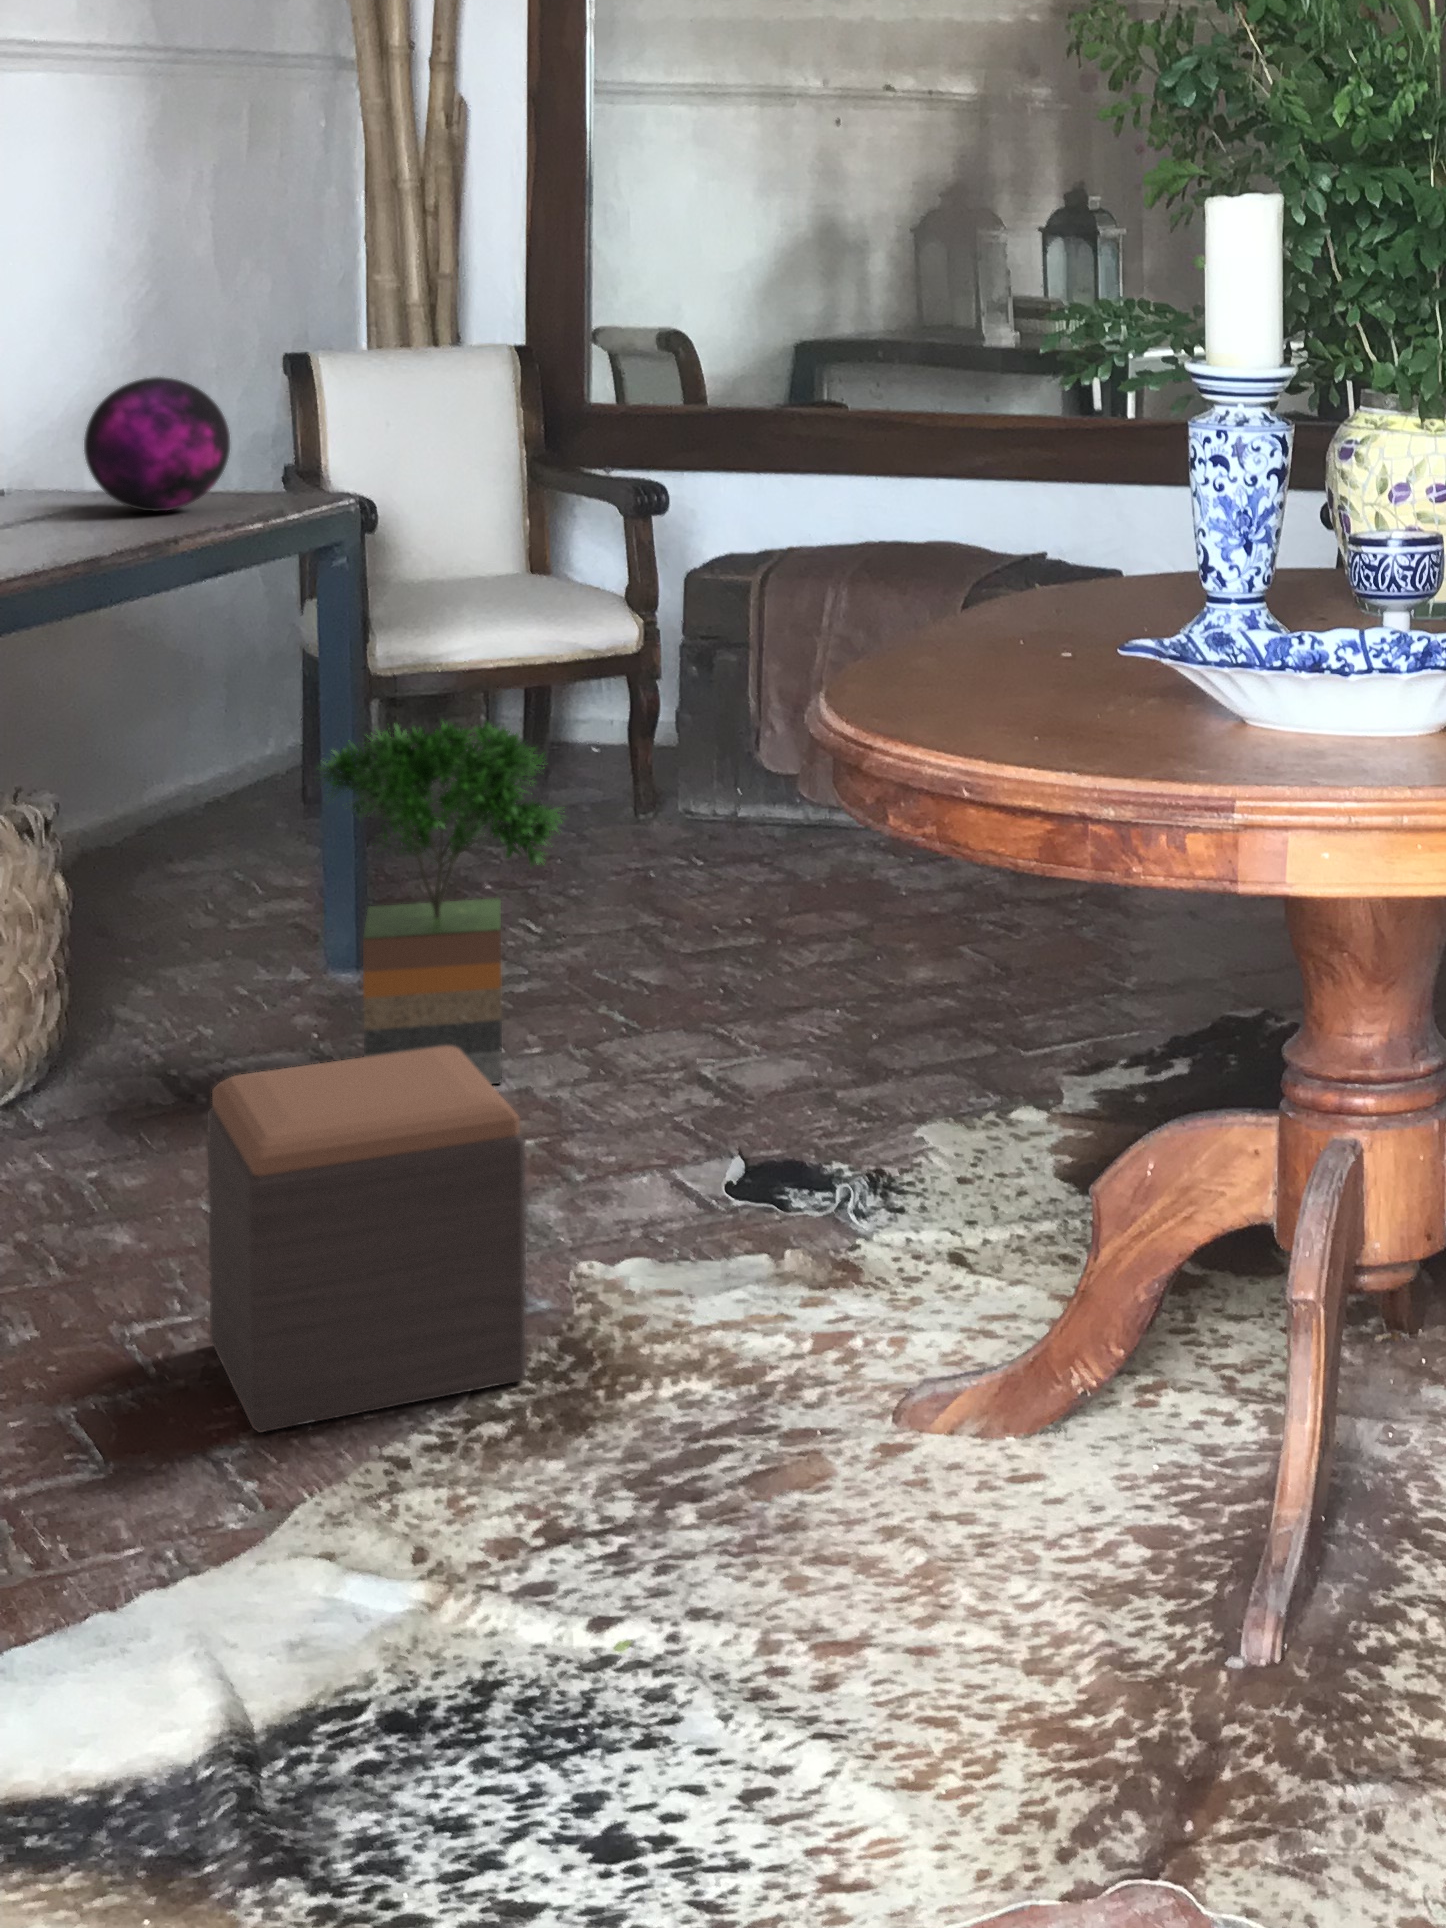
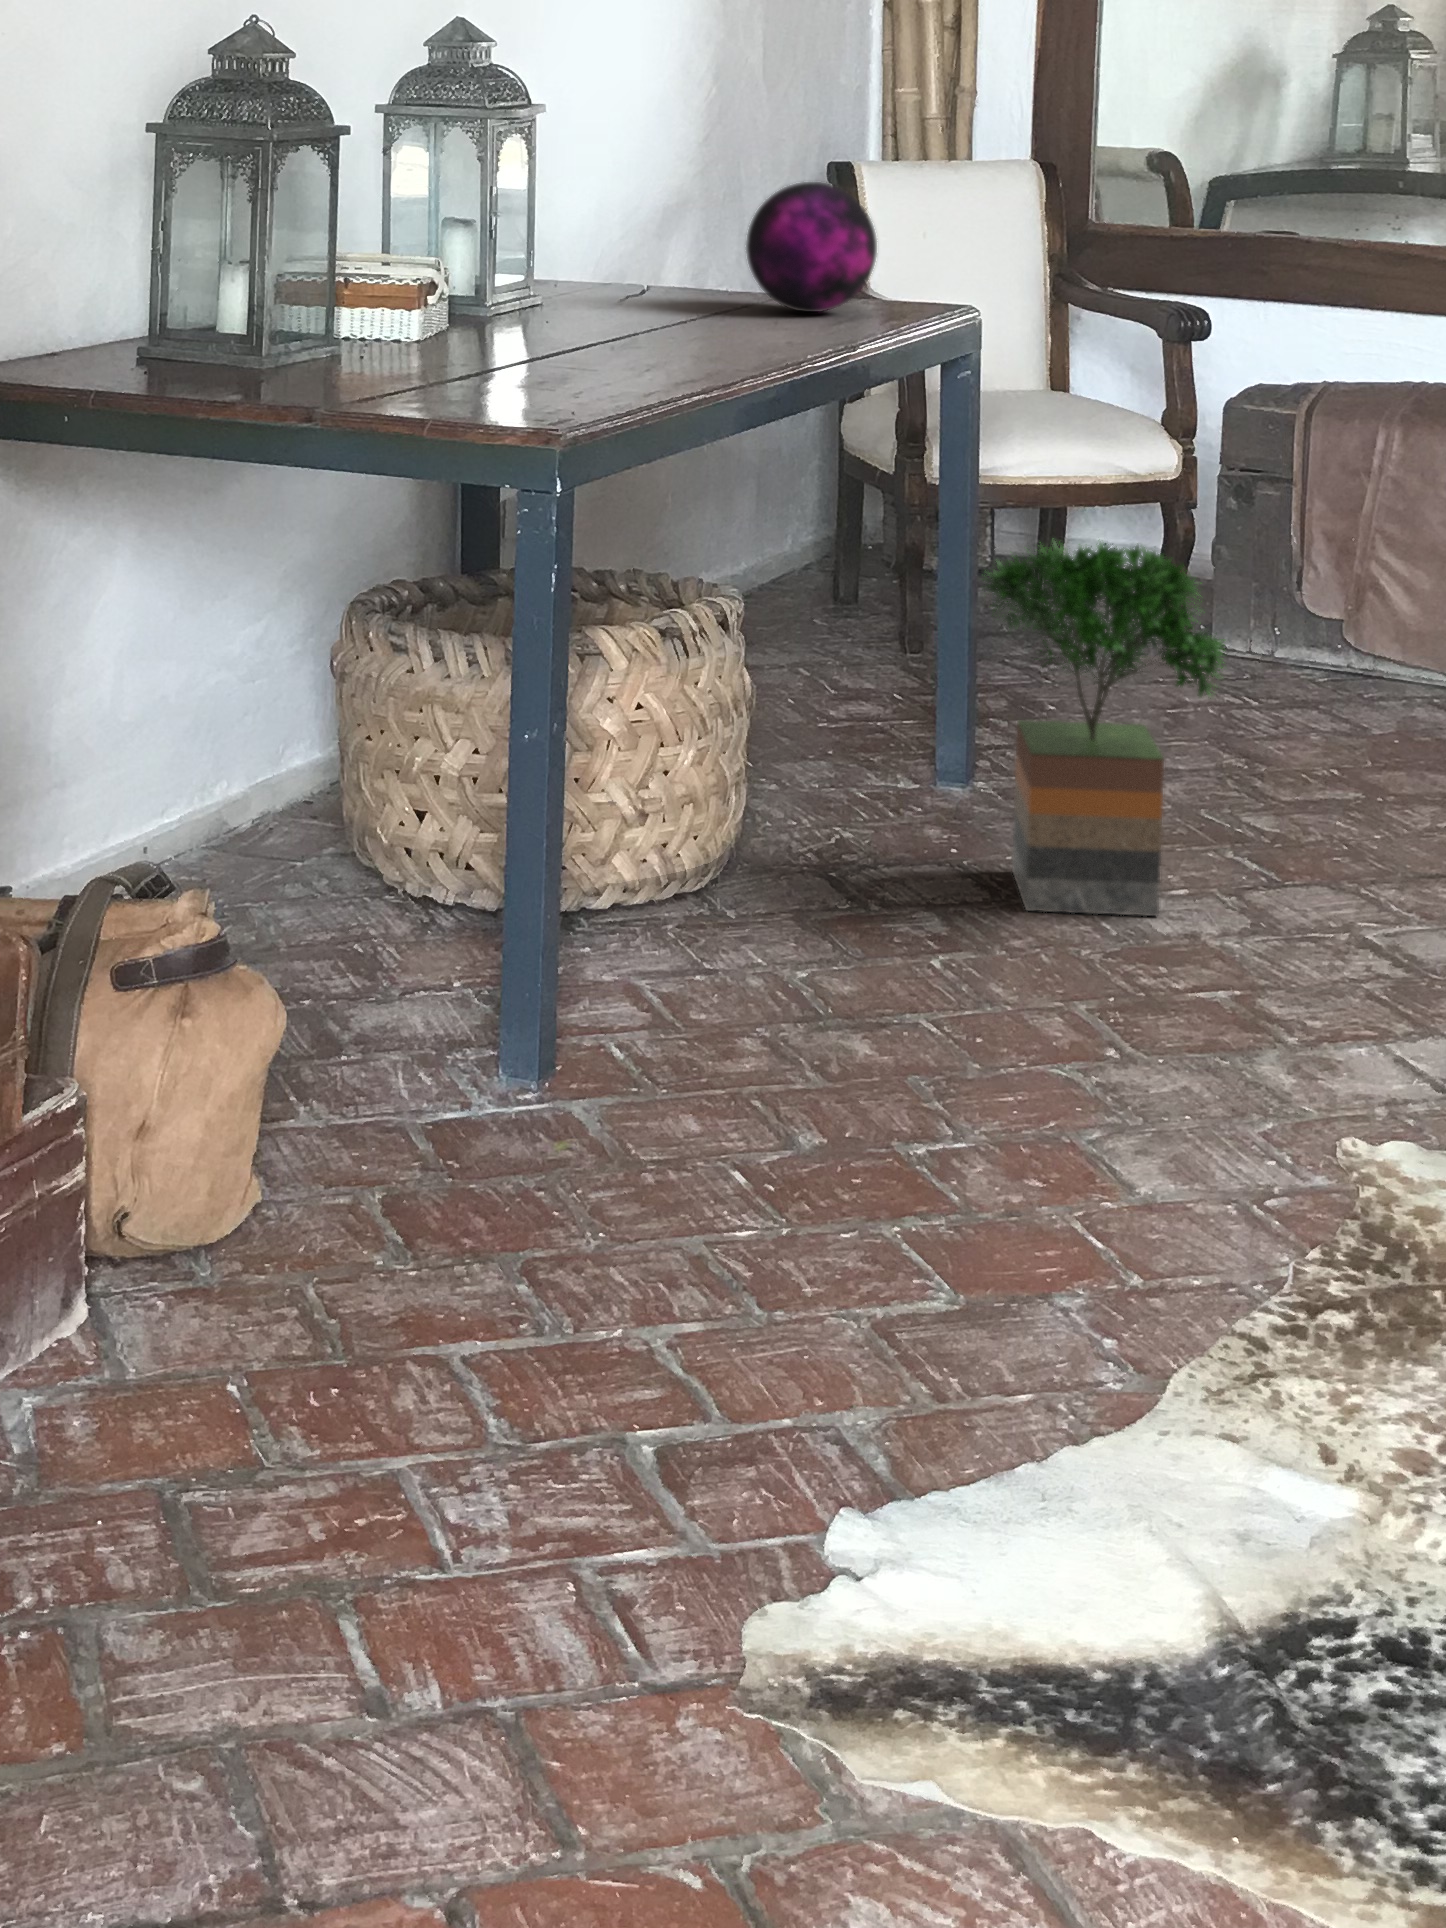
footstool: present [207,1046,527,1433] -> none [997,888,1353,1273]

